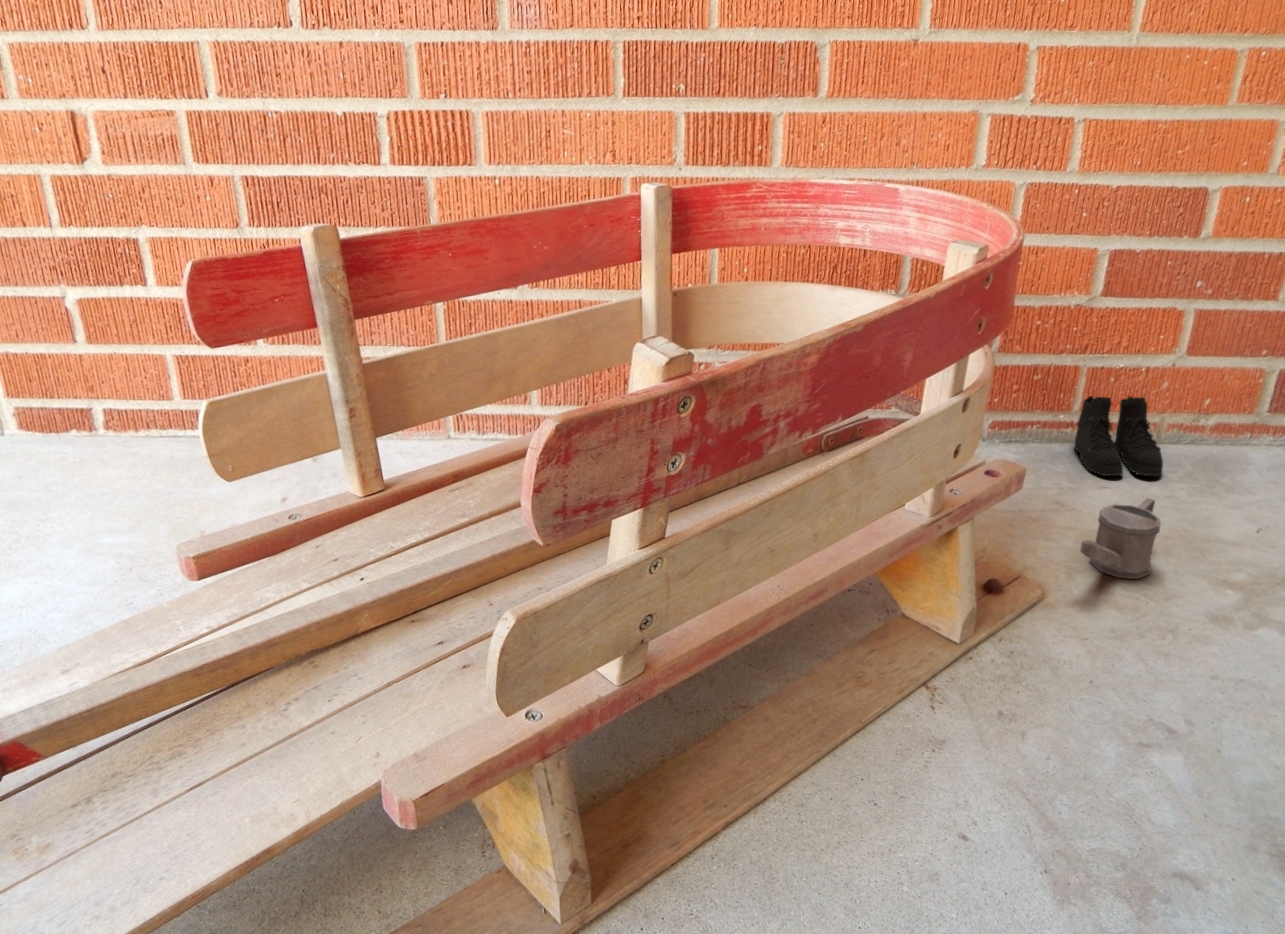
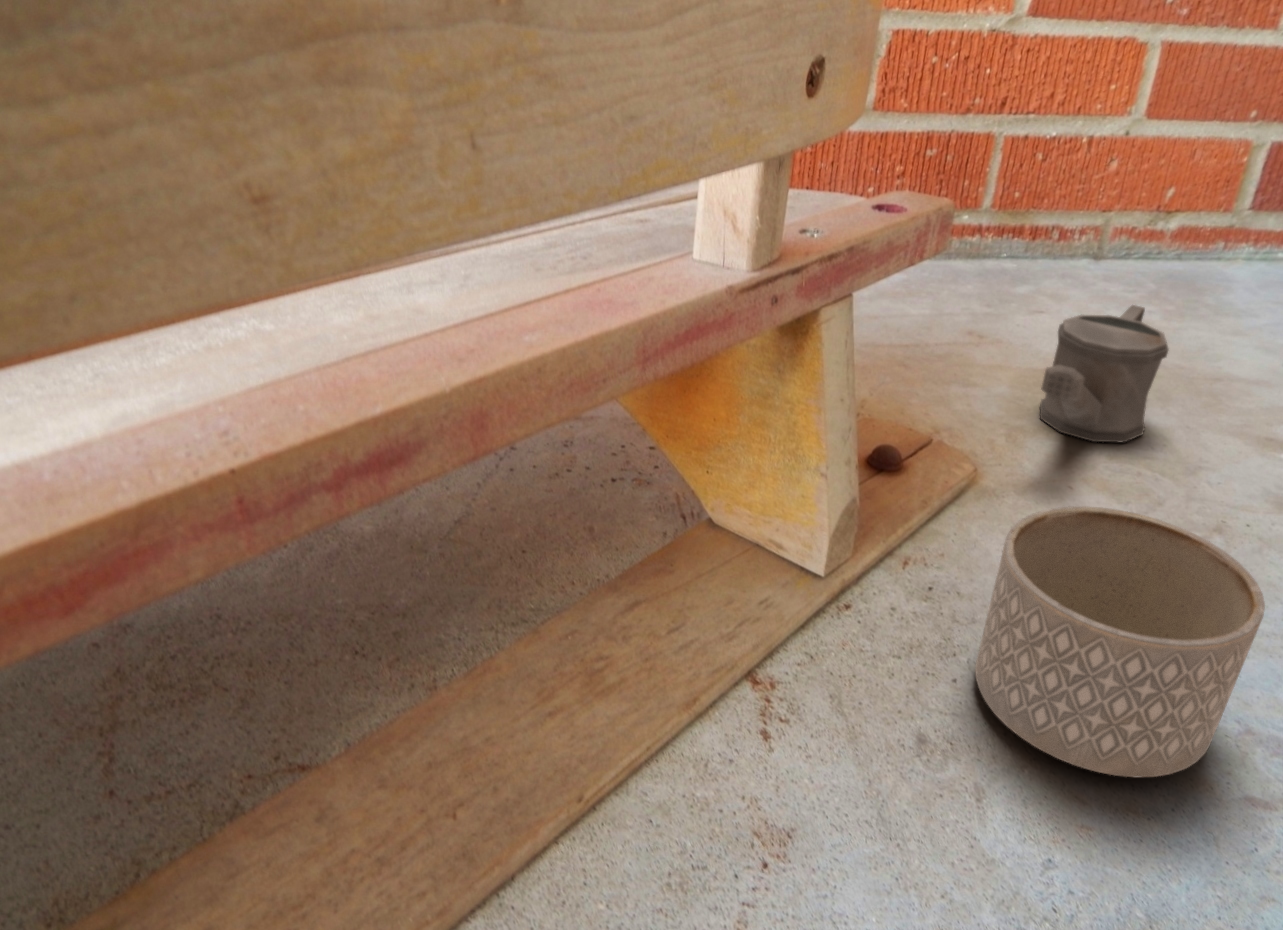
boots: present [1075,396,1163,476] -> none [985,175,1121,295]
planter: none [1030,616,1151,734] -> present [975,506,1265,778]

